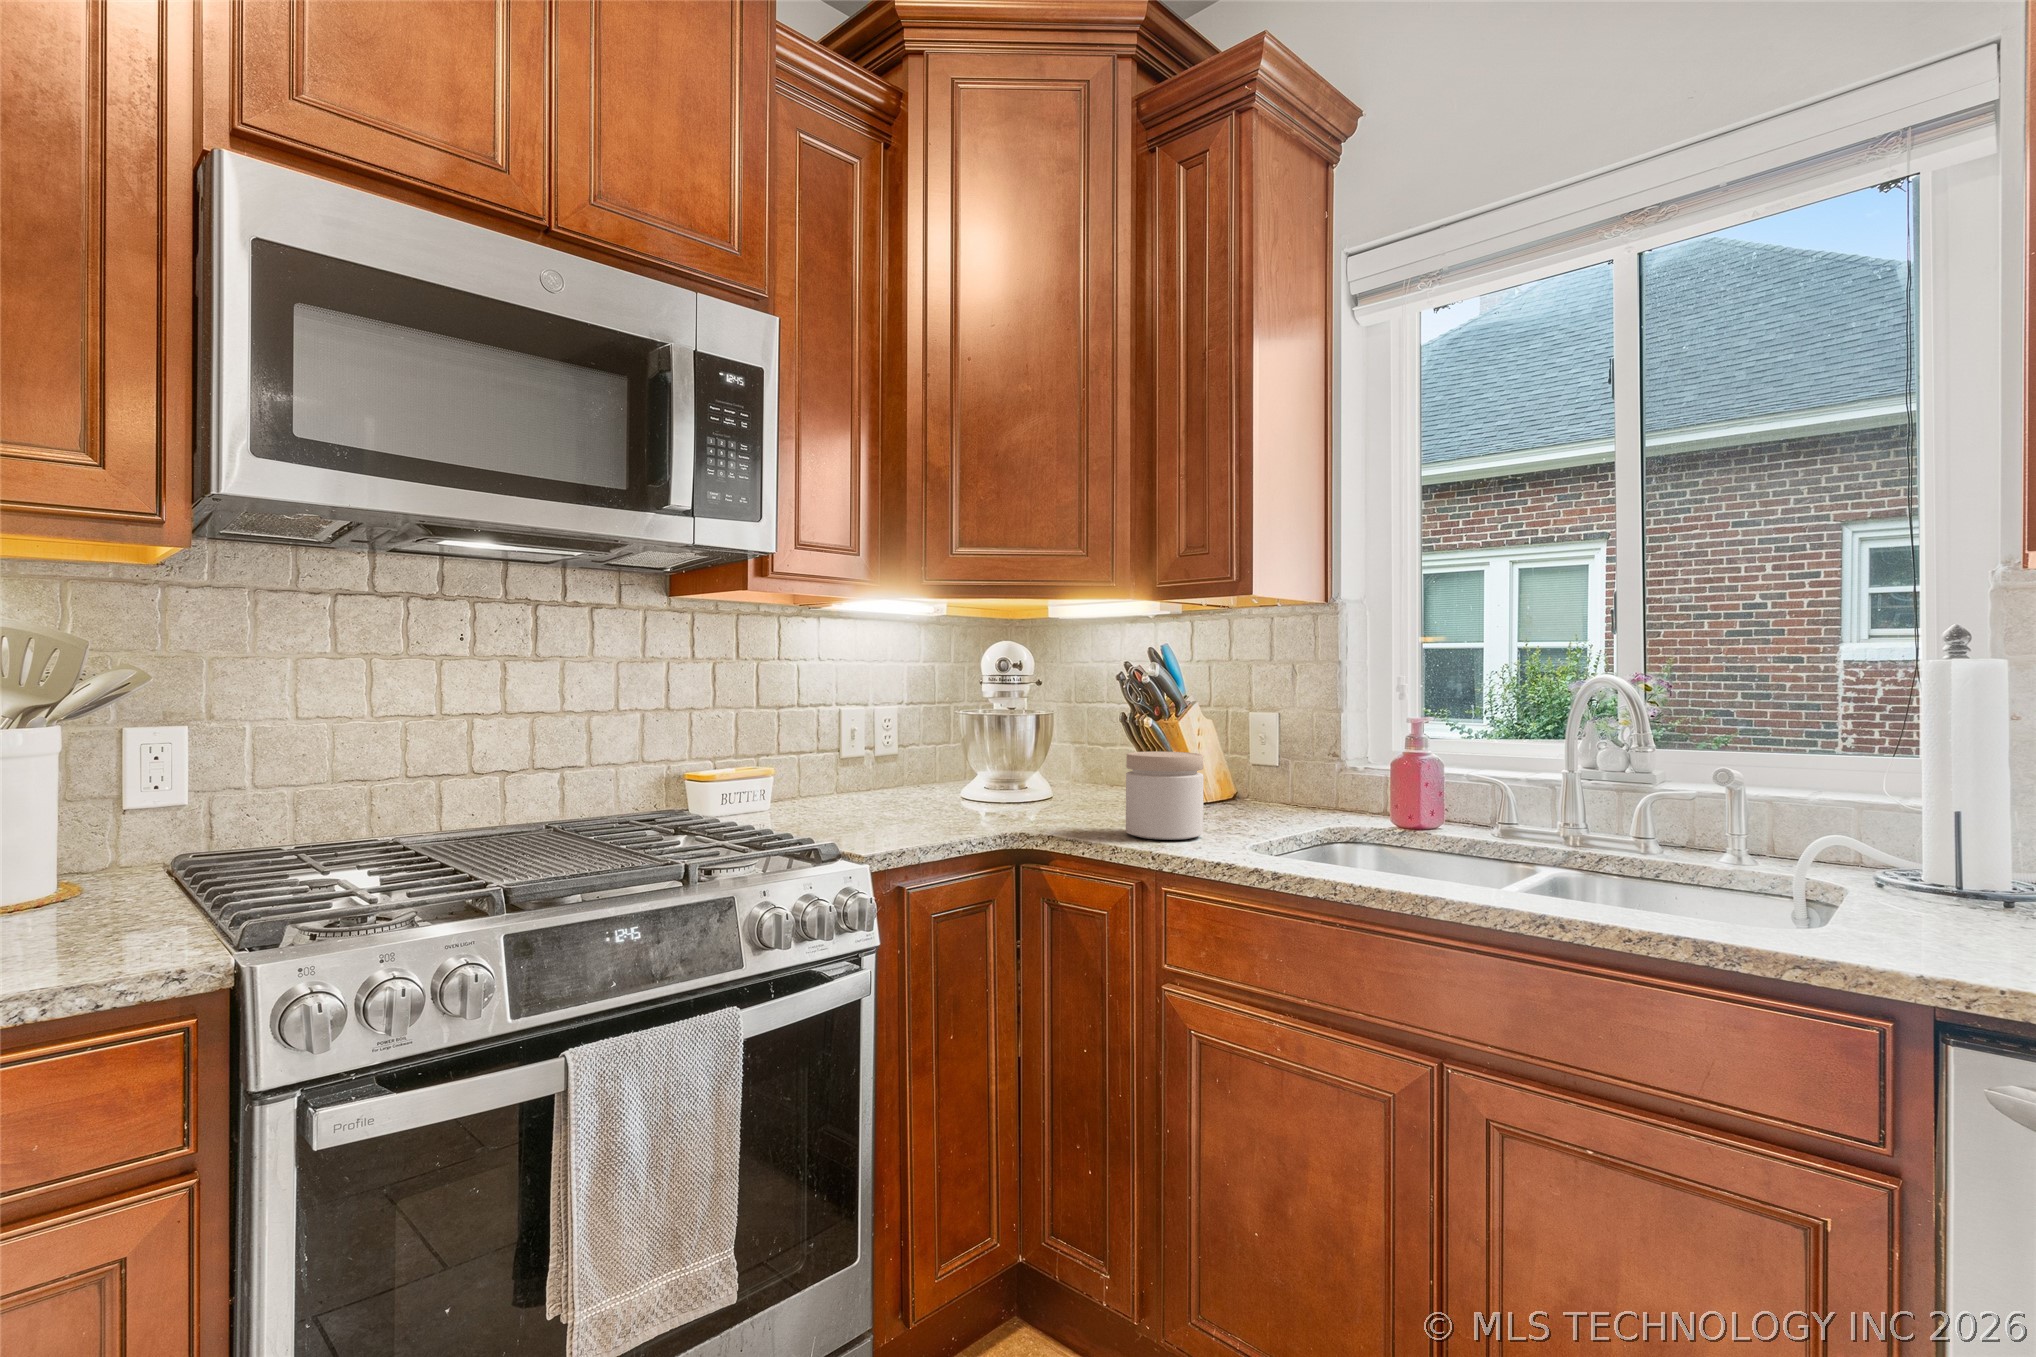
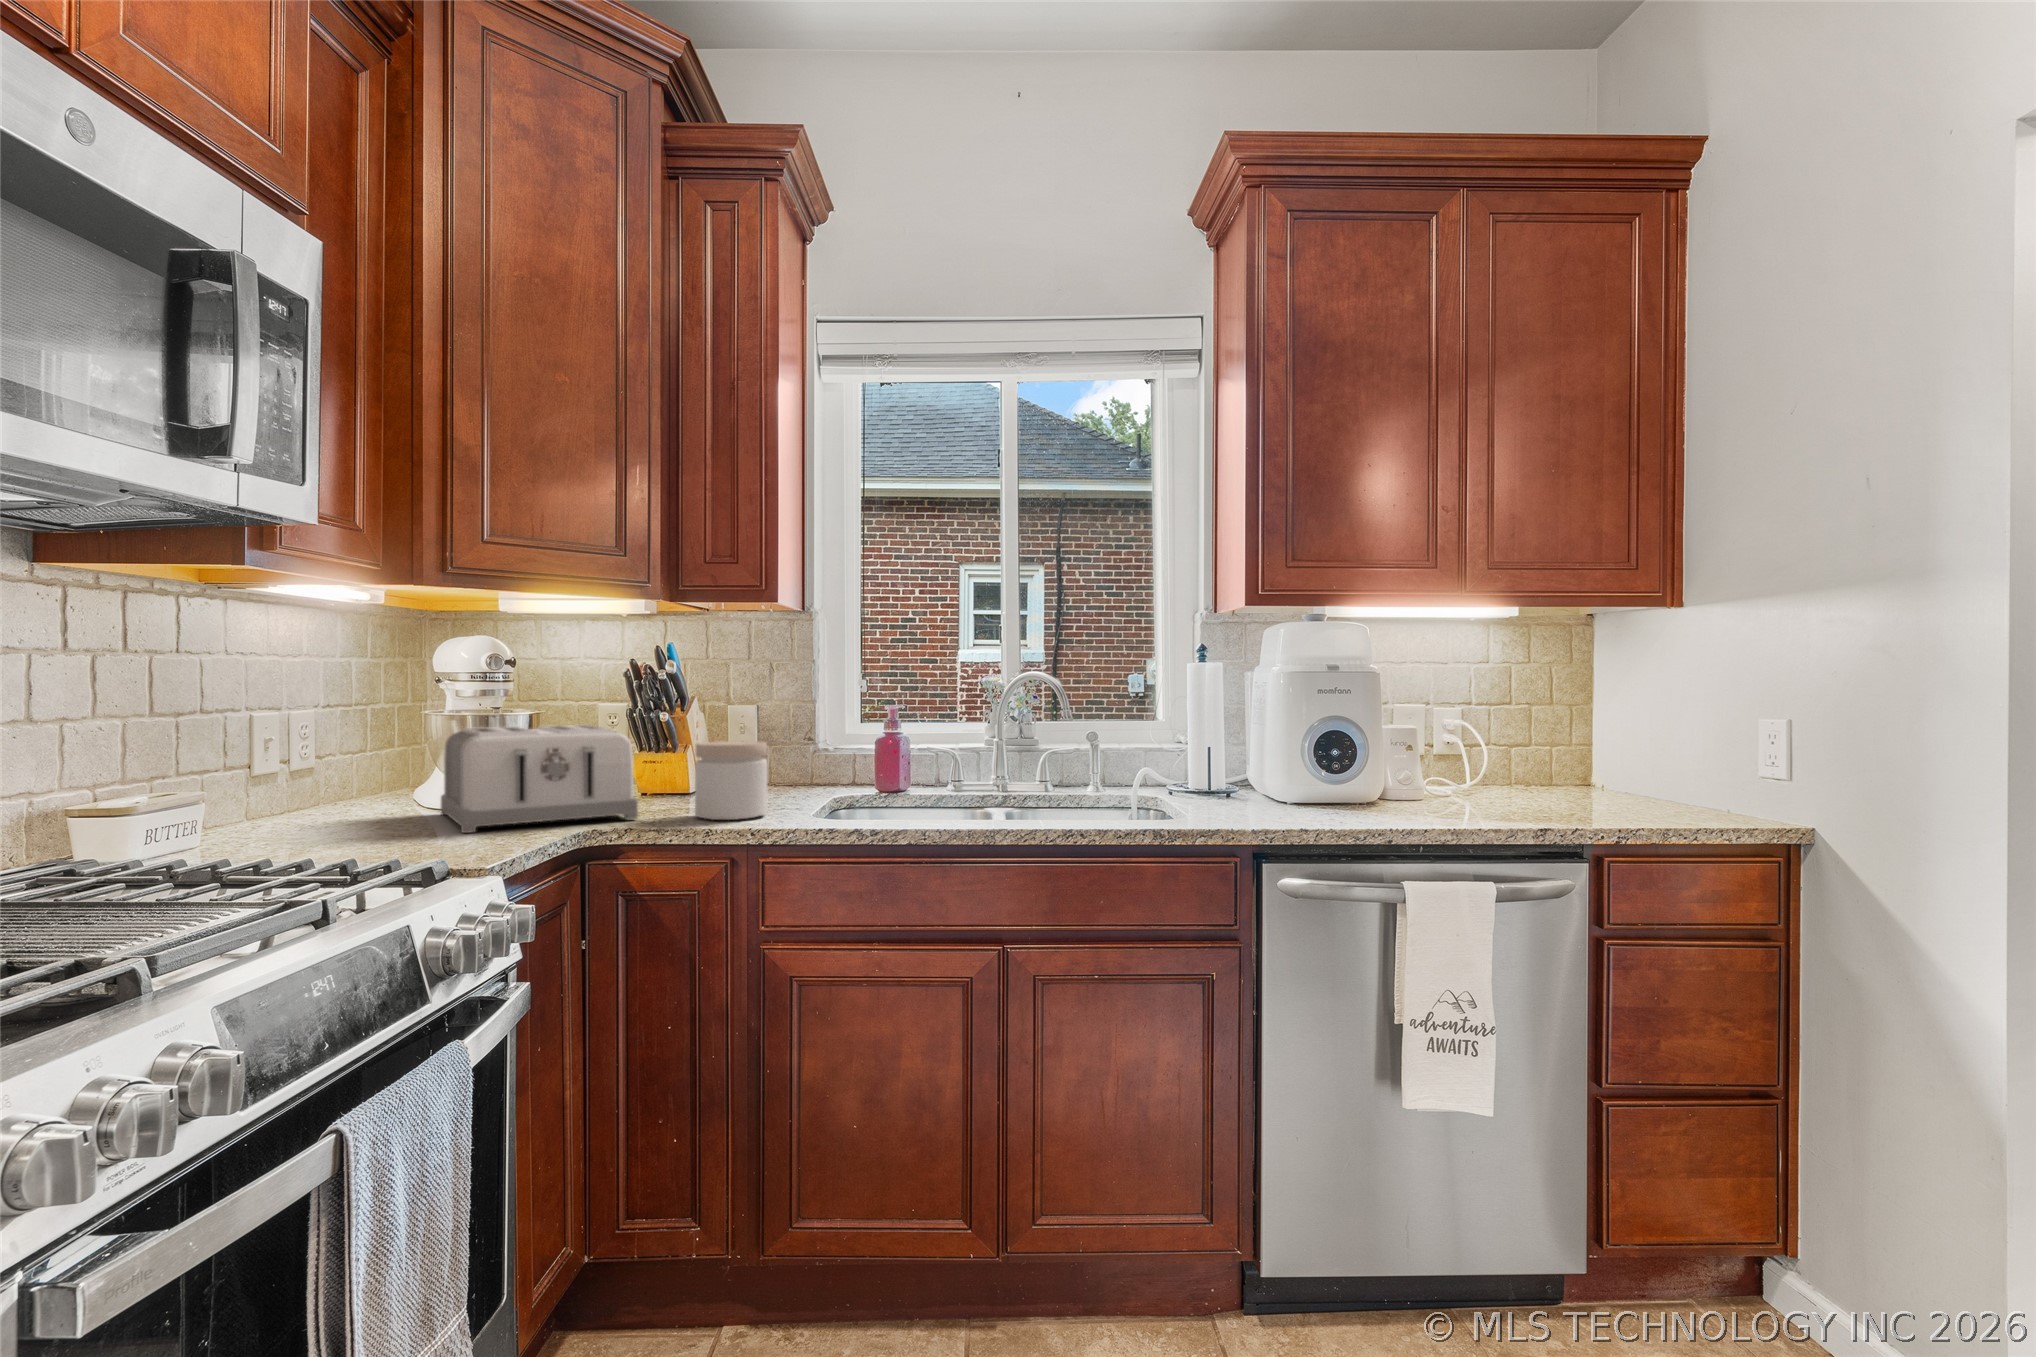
toaster: none [922,726,1089,827] -> present [441,725,638,833]

